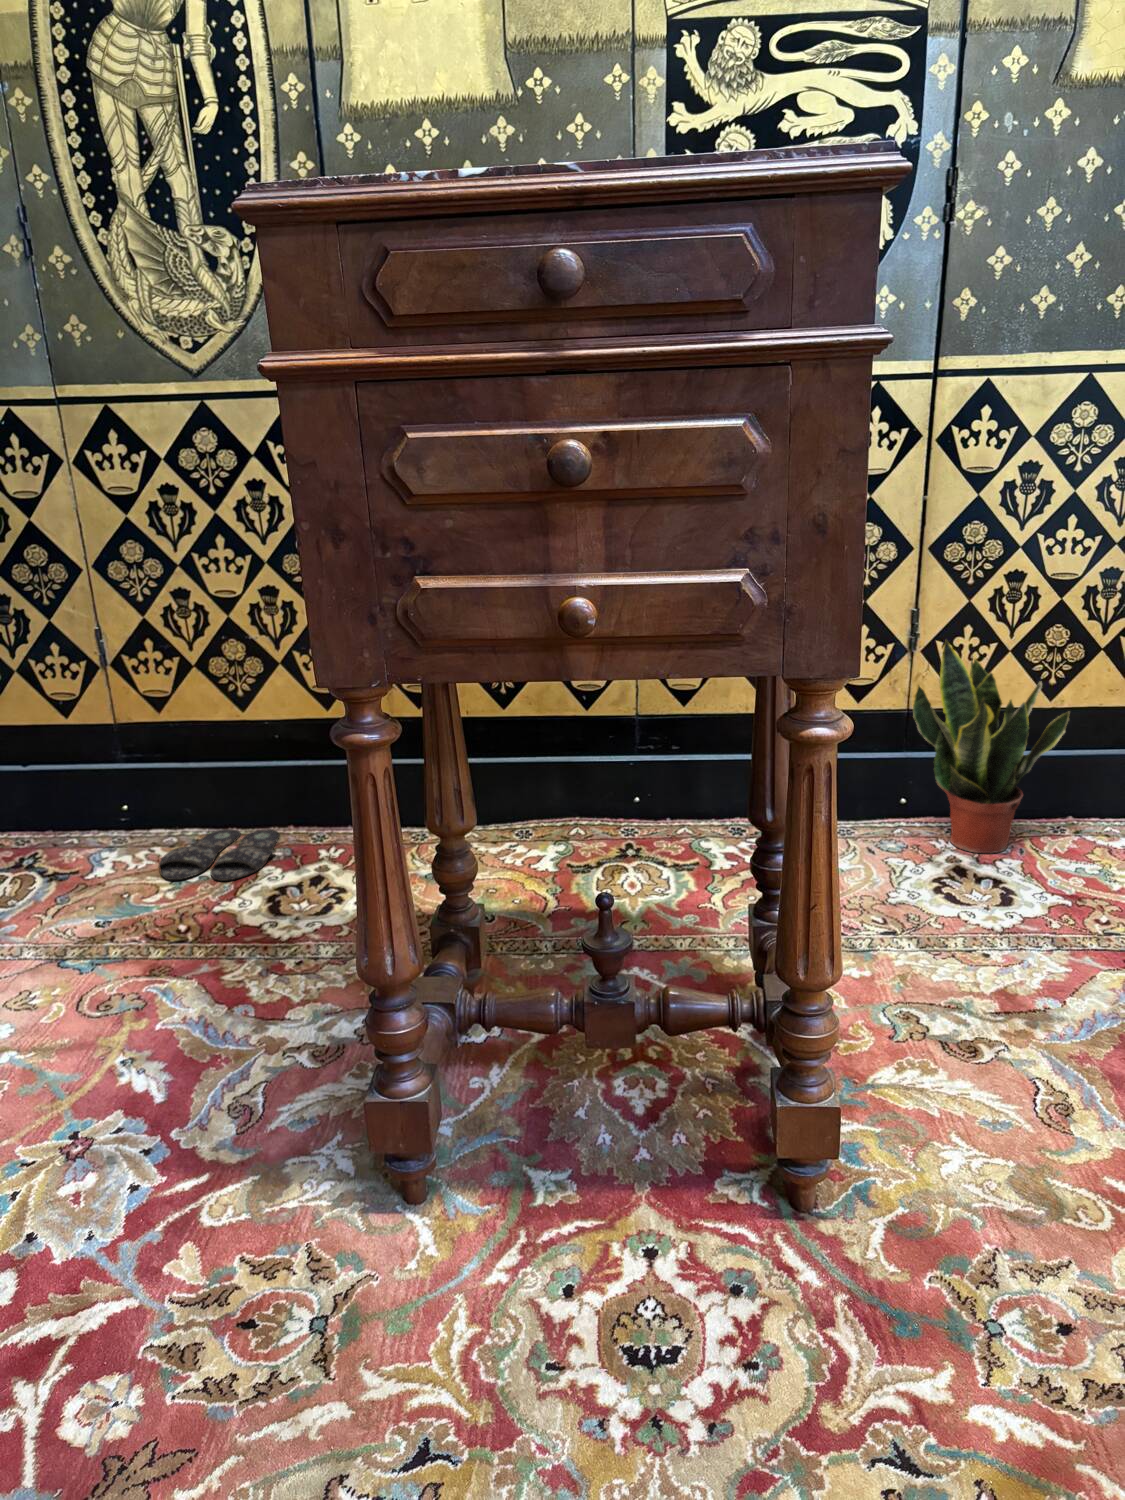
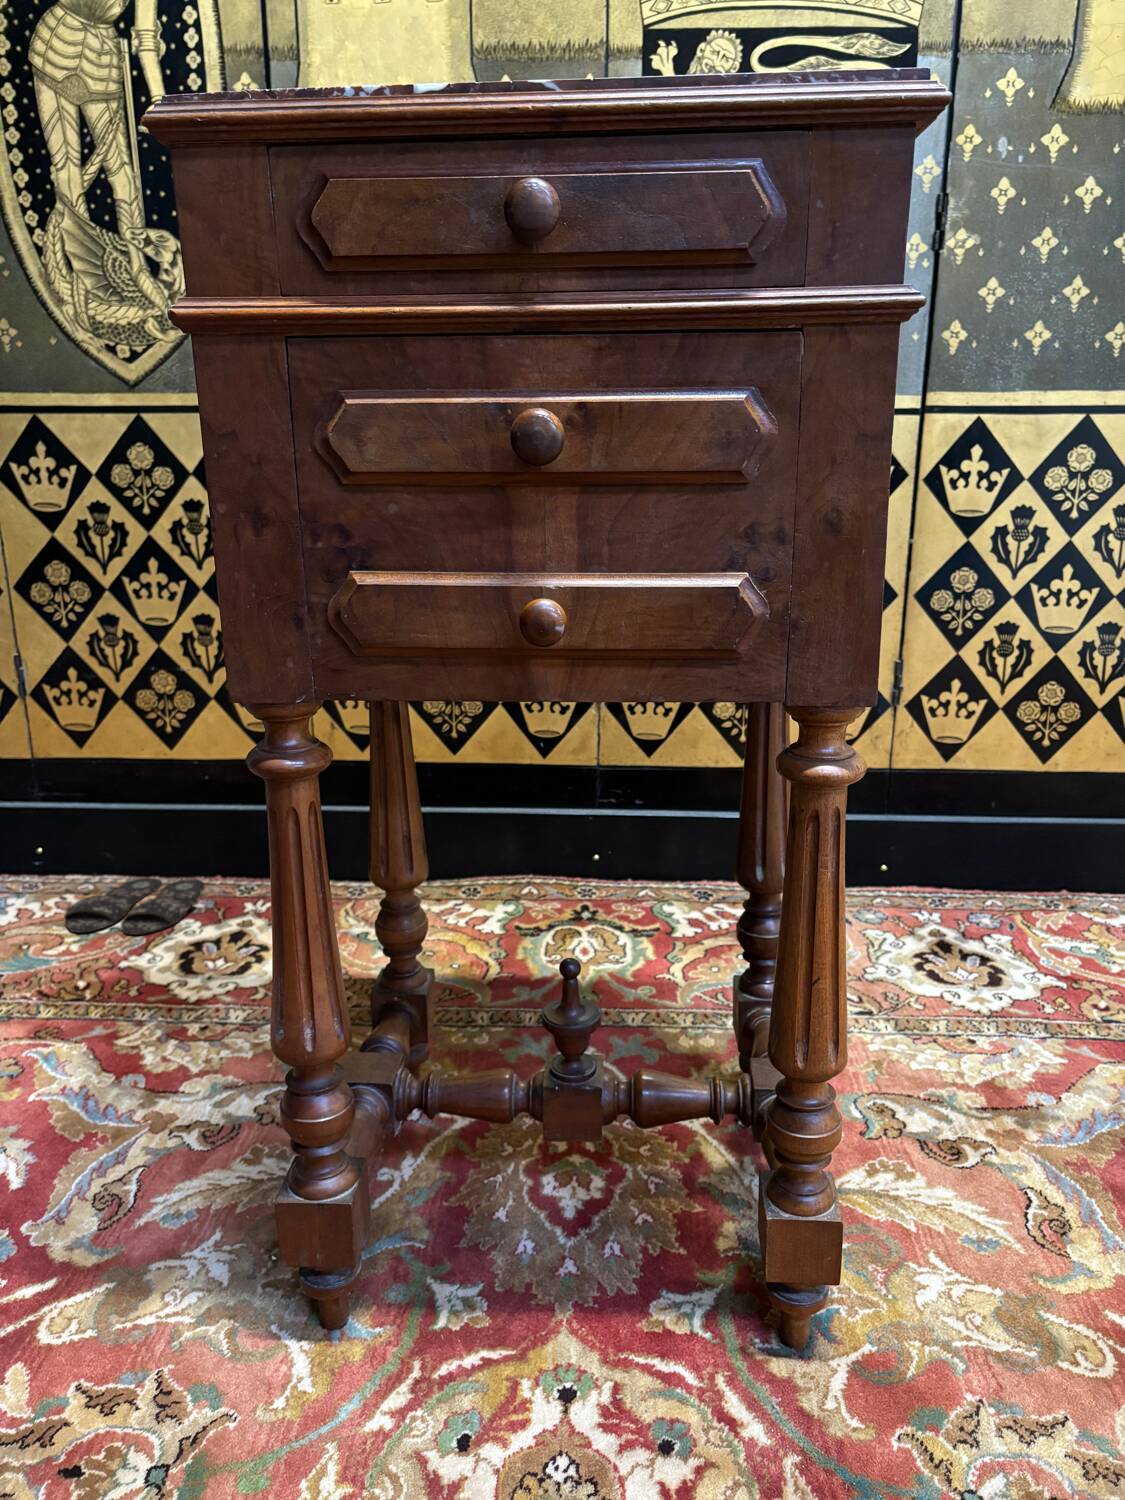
potted plant: present [913,640,1069,853] -> none [896,691,1066,927]

